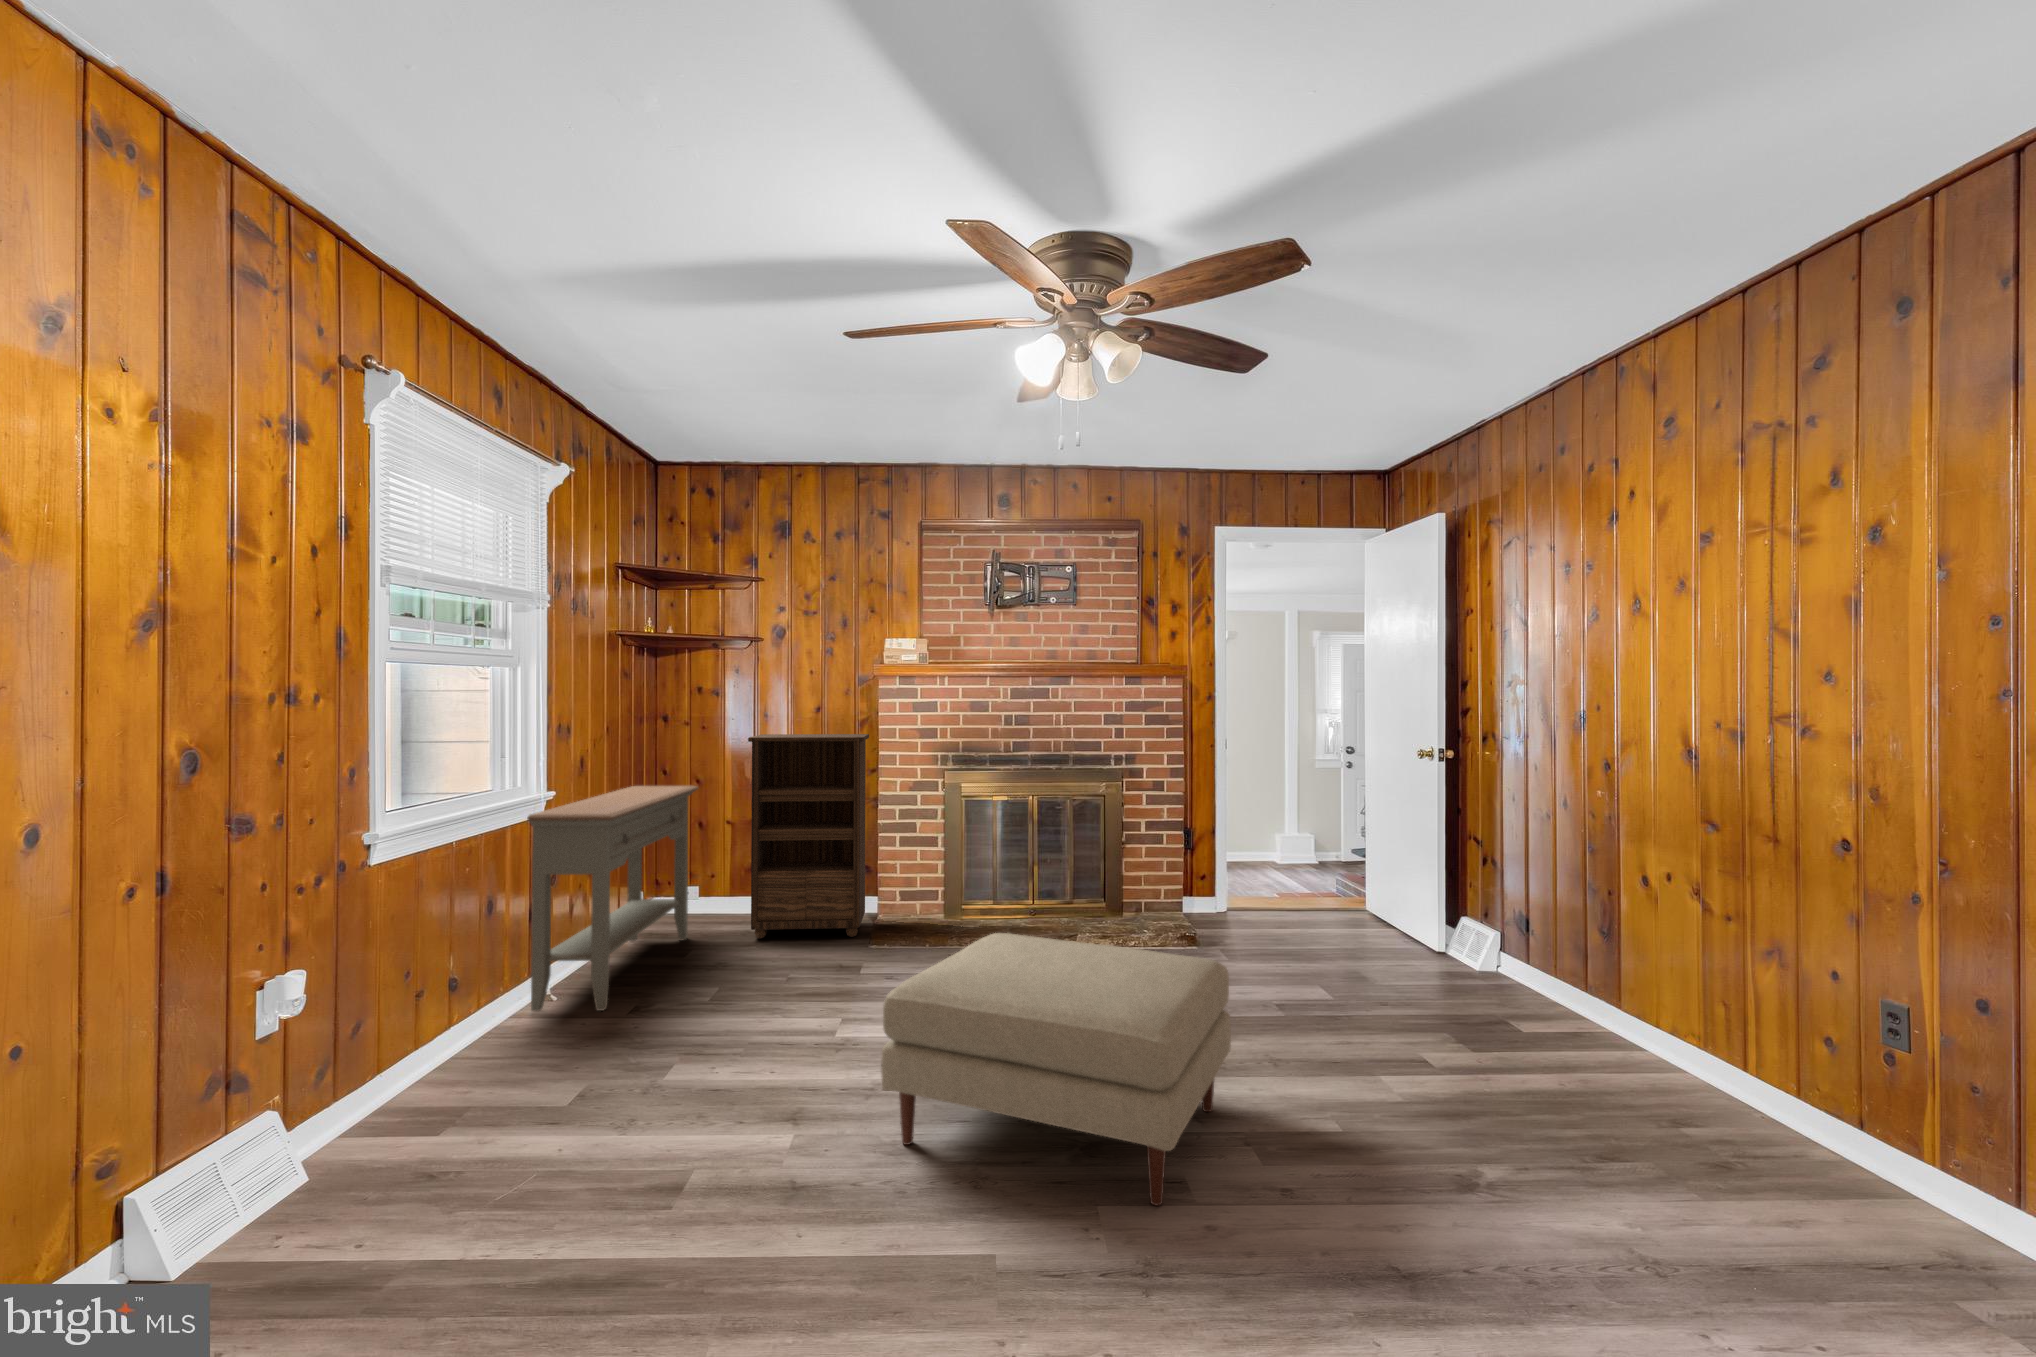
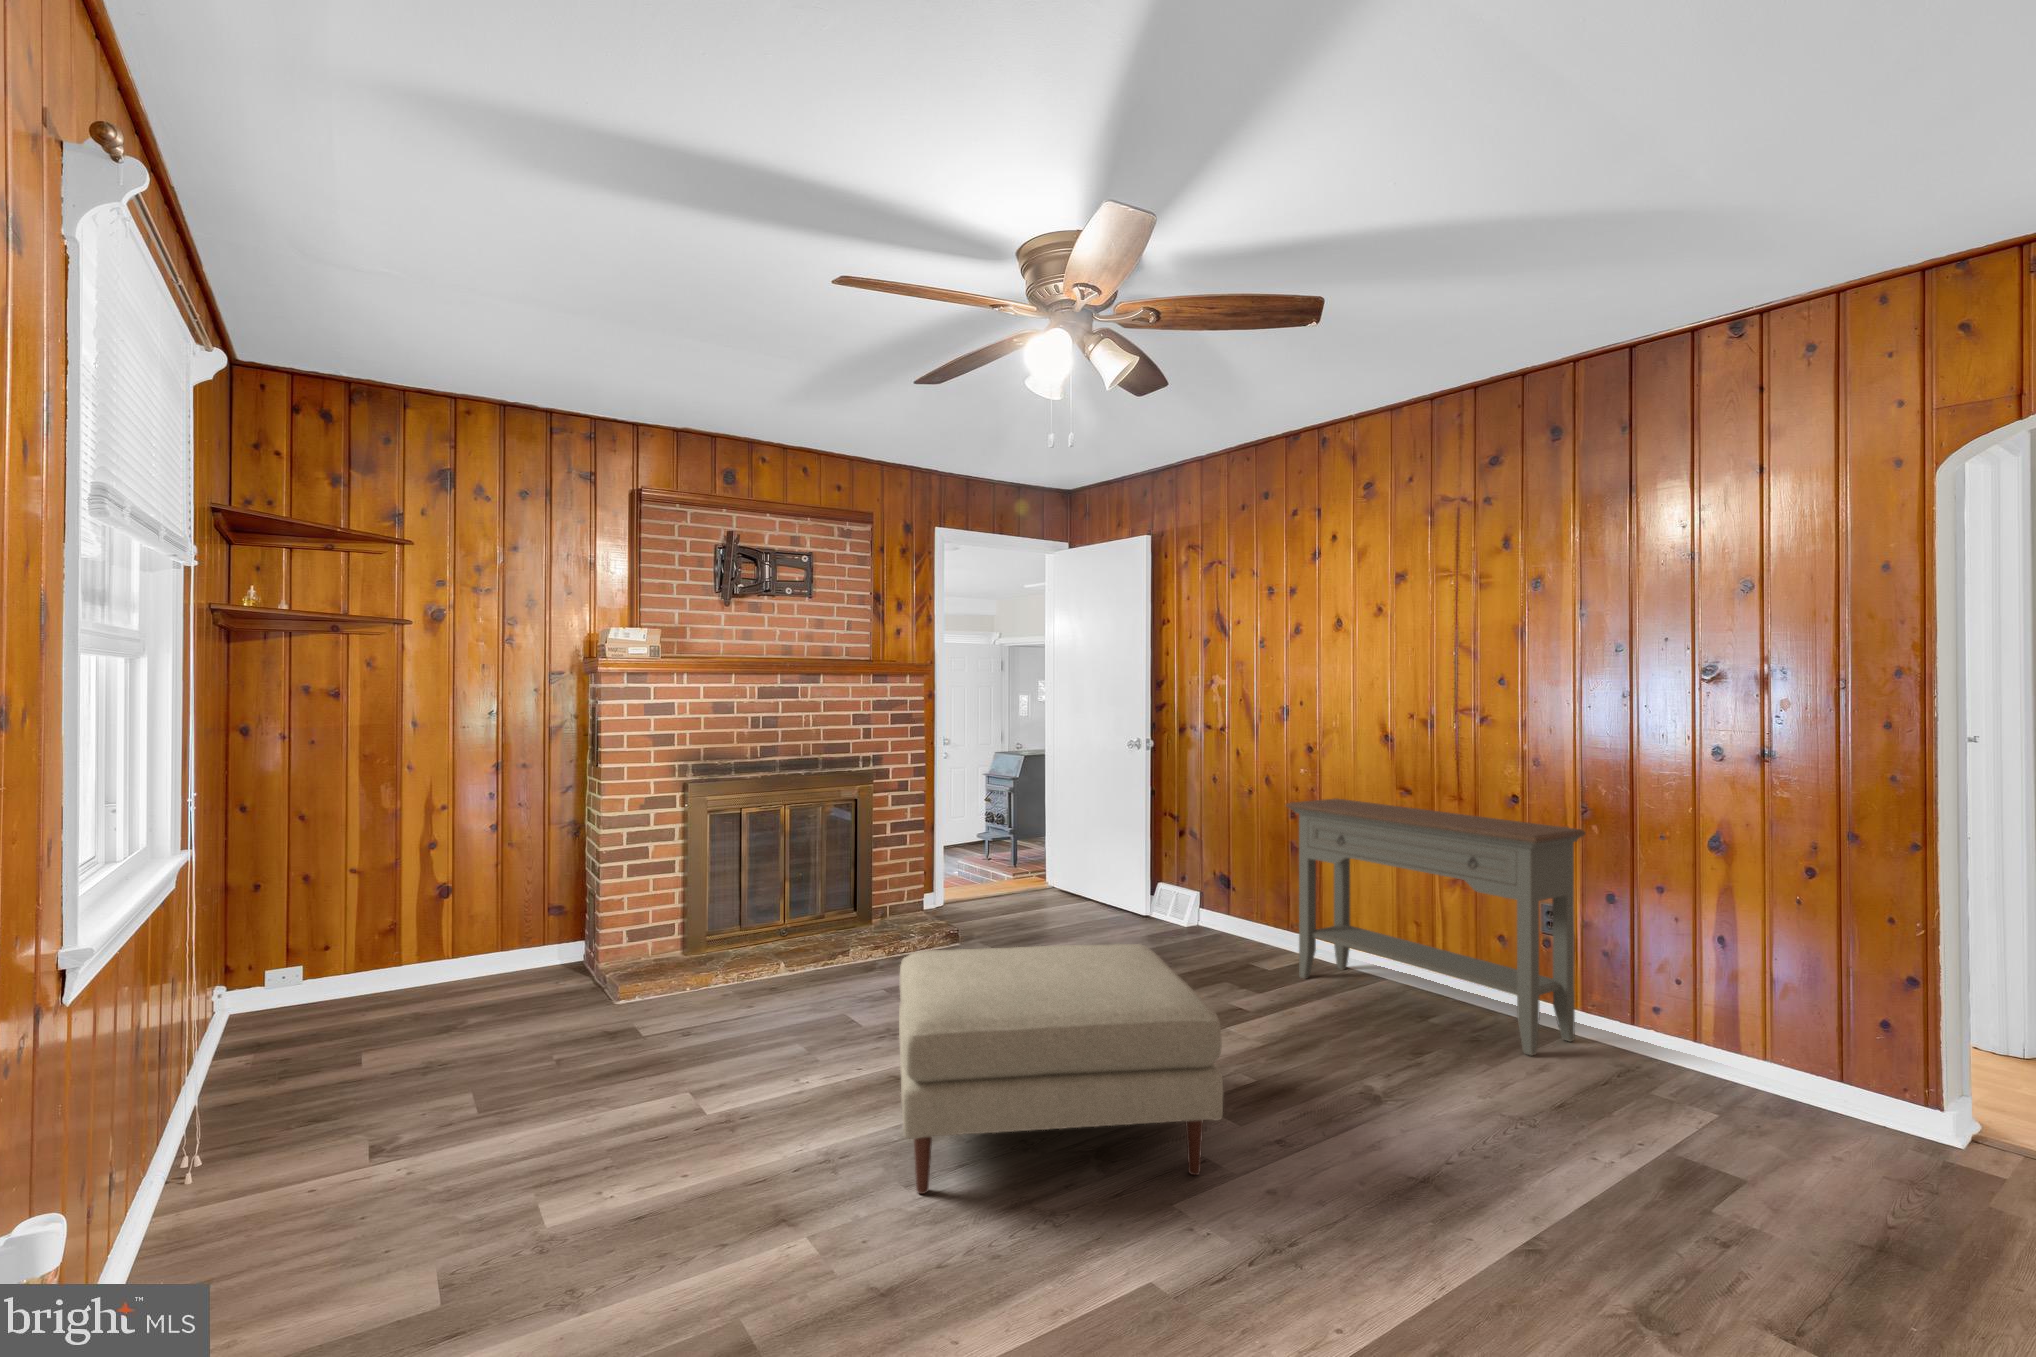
bookshelf: present [748,734,869,939] -> none [428,743,598,1017]
console table: present [527,786,698,1011] -> present [1286,799,1585,1056]

